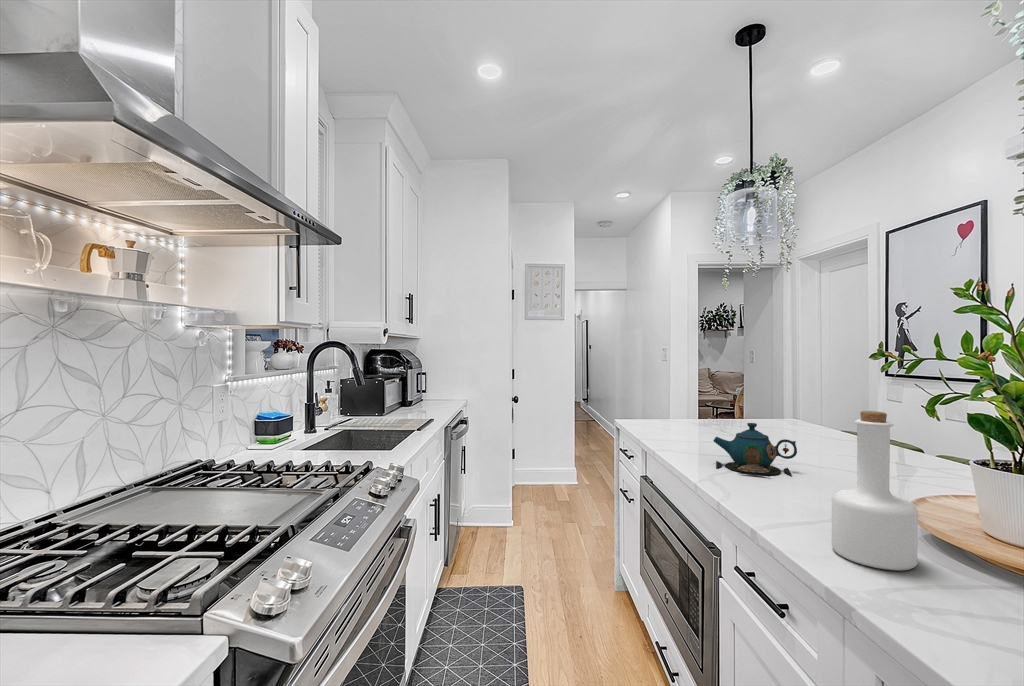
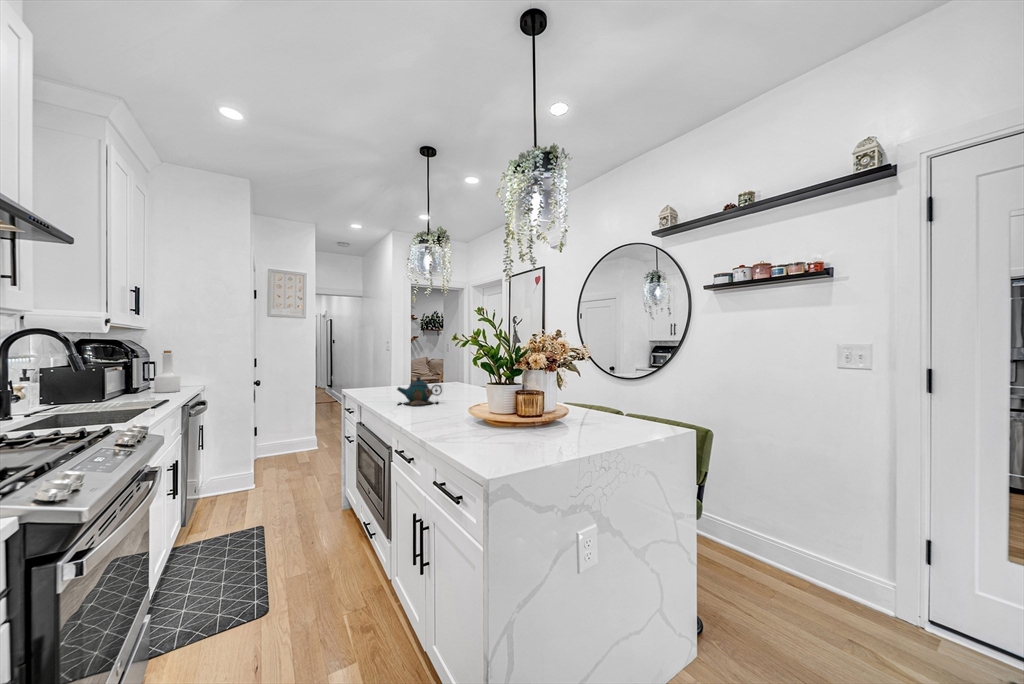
bottle: present [831,411,918,571] -> present [154,351,180,393]

